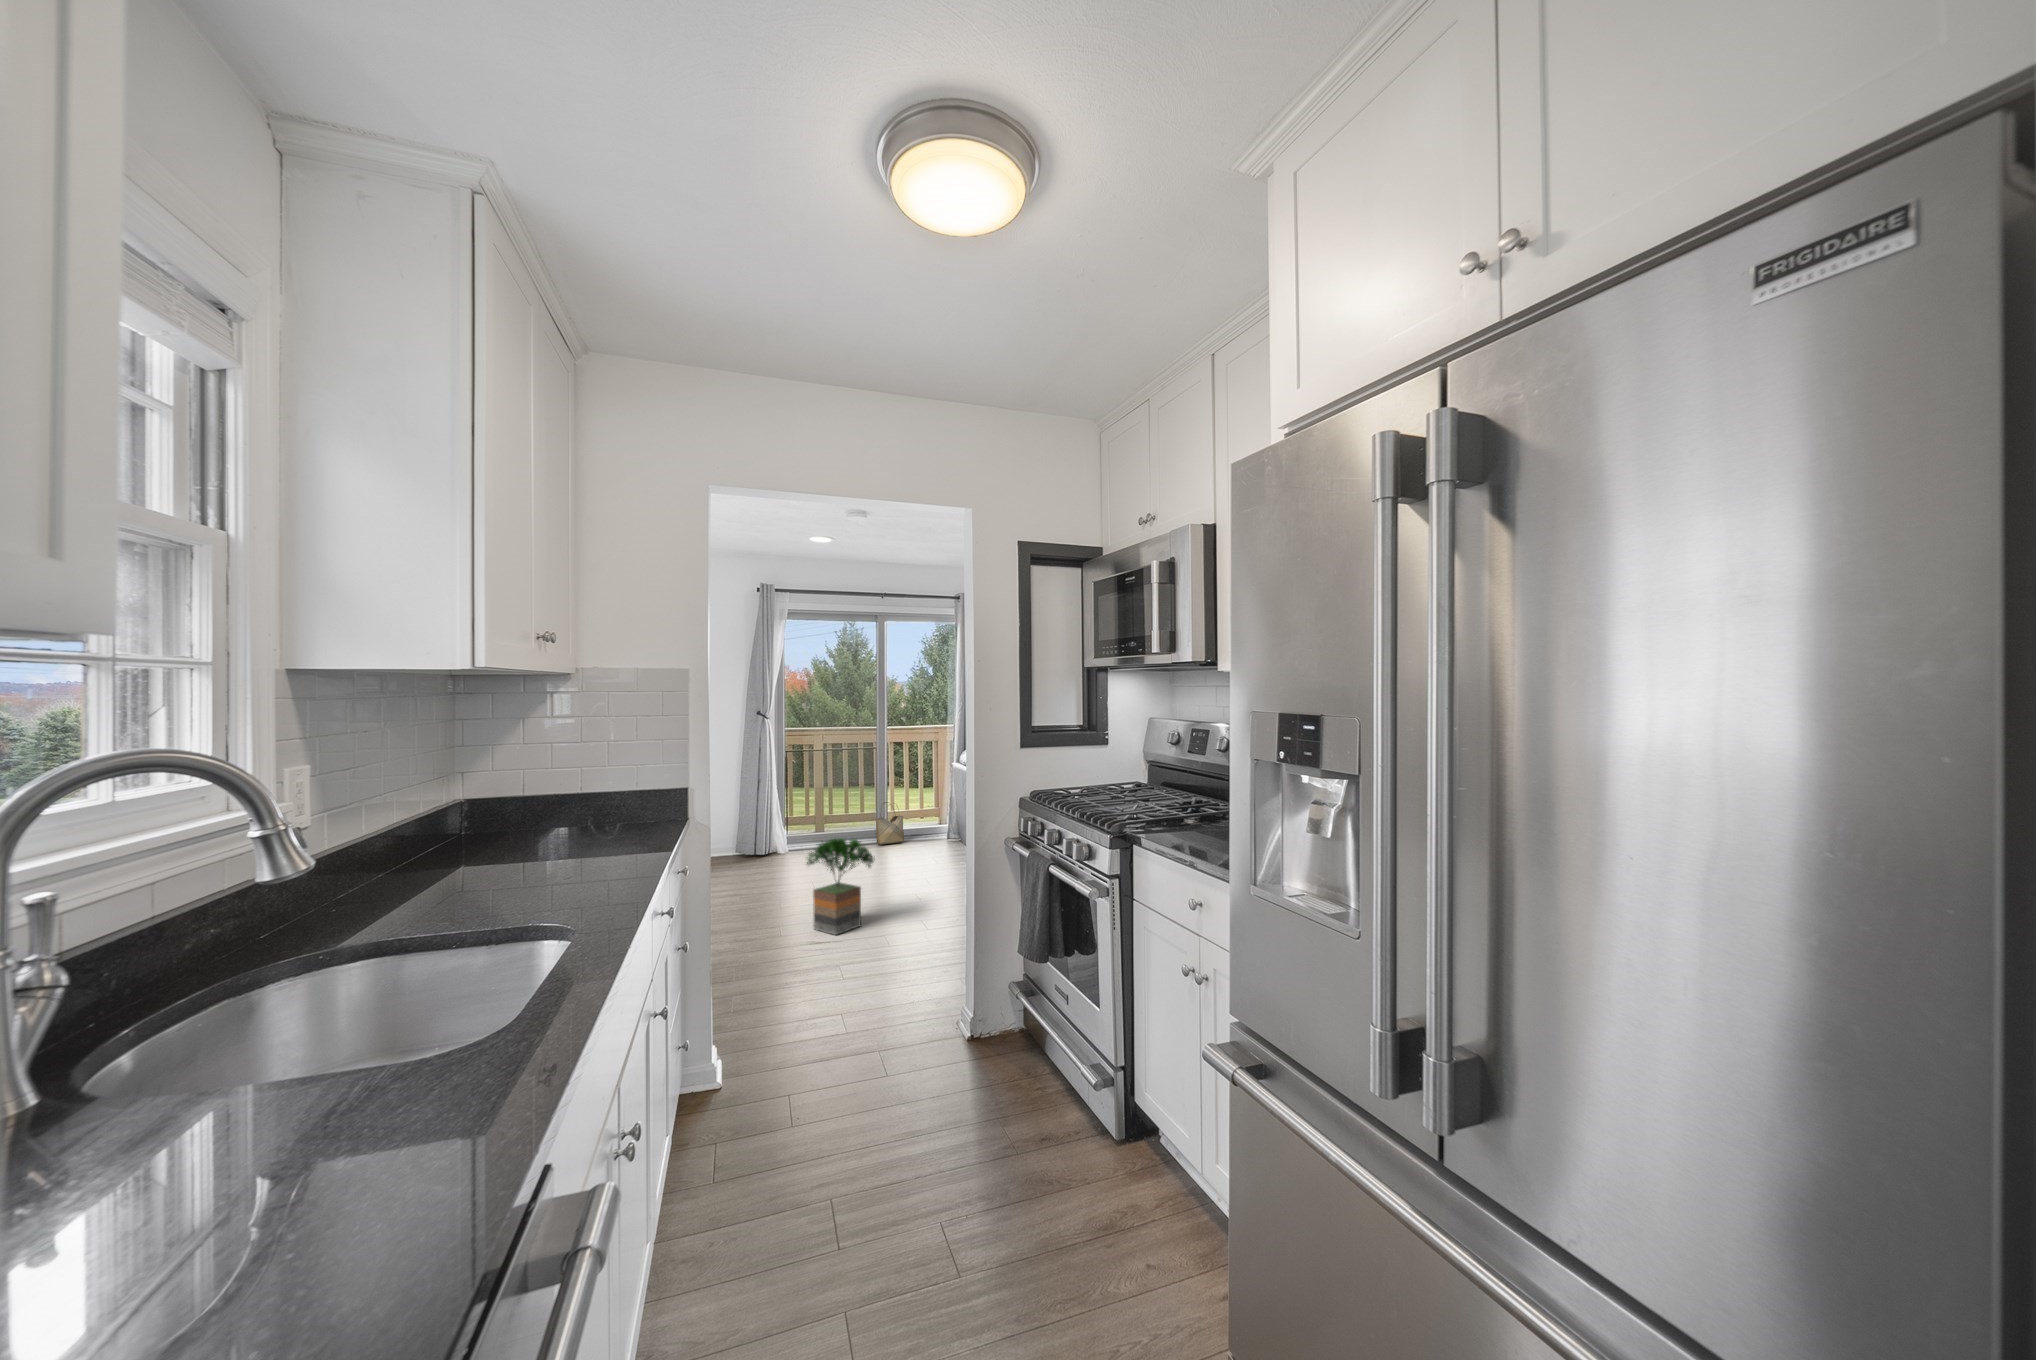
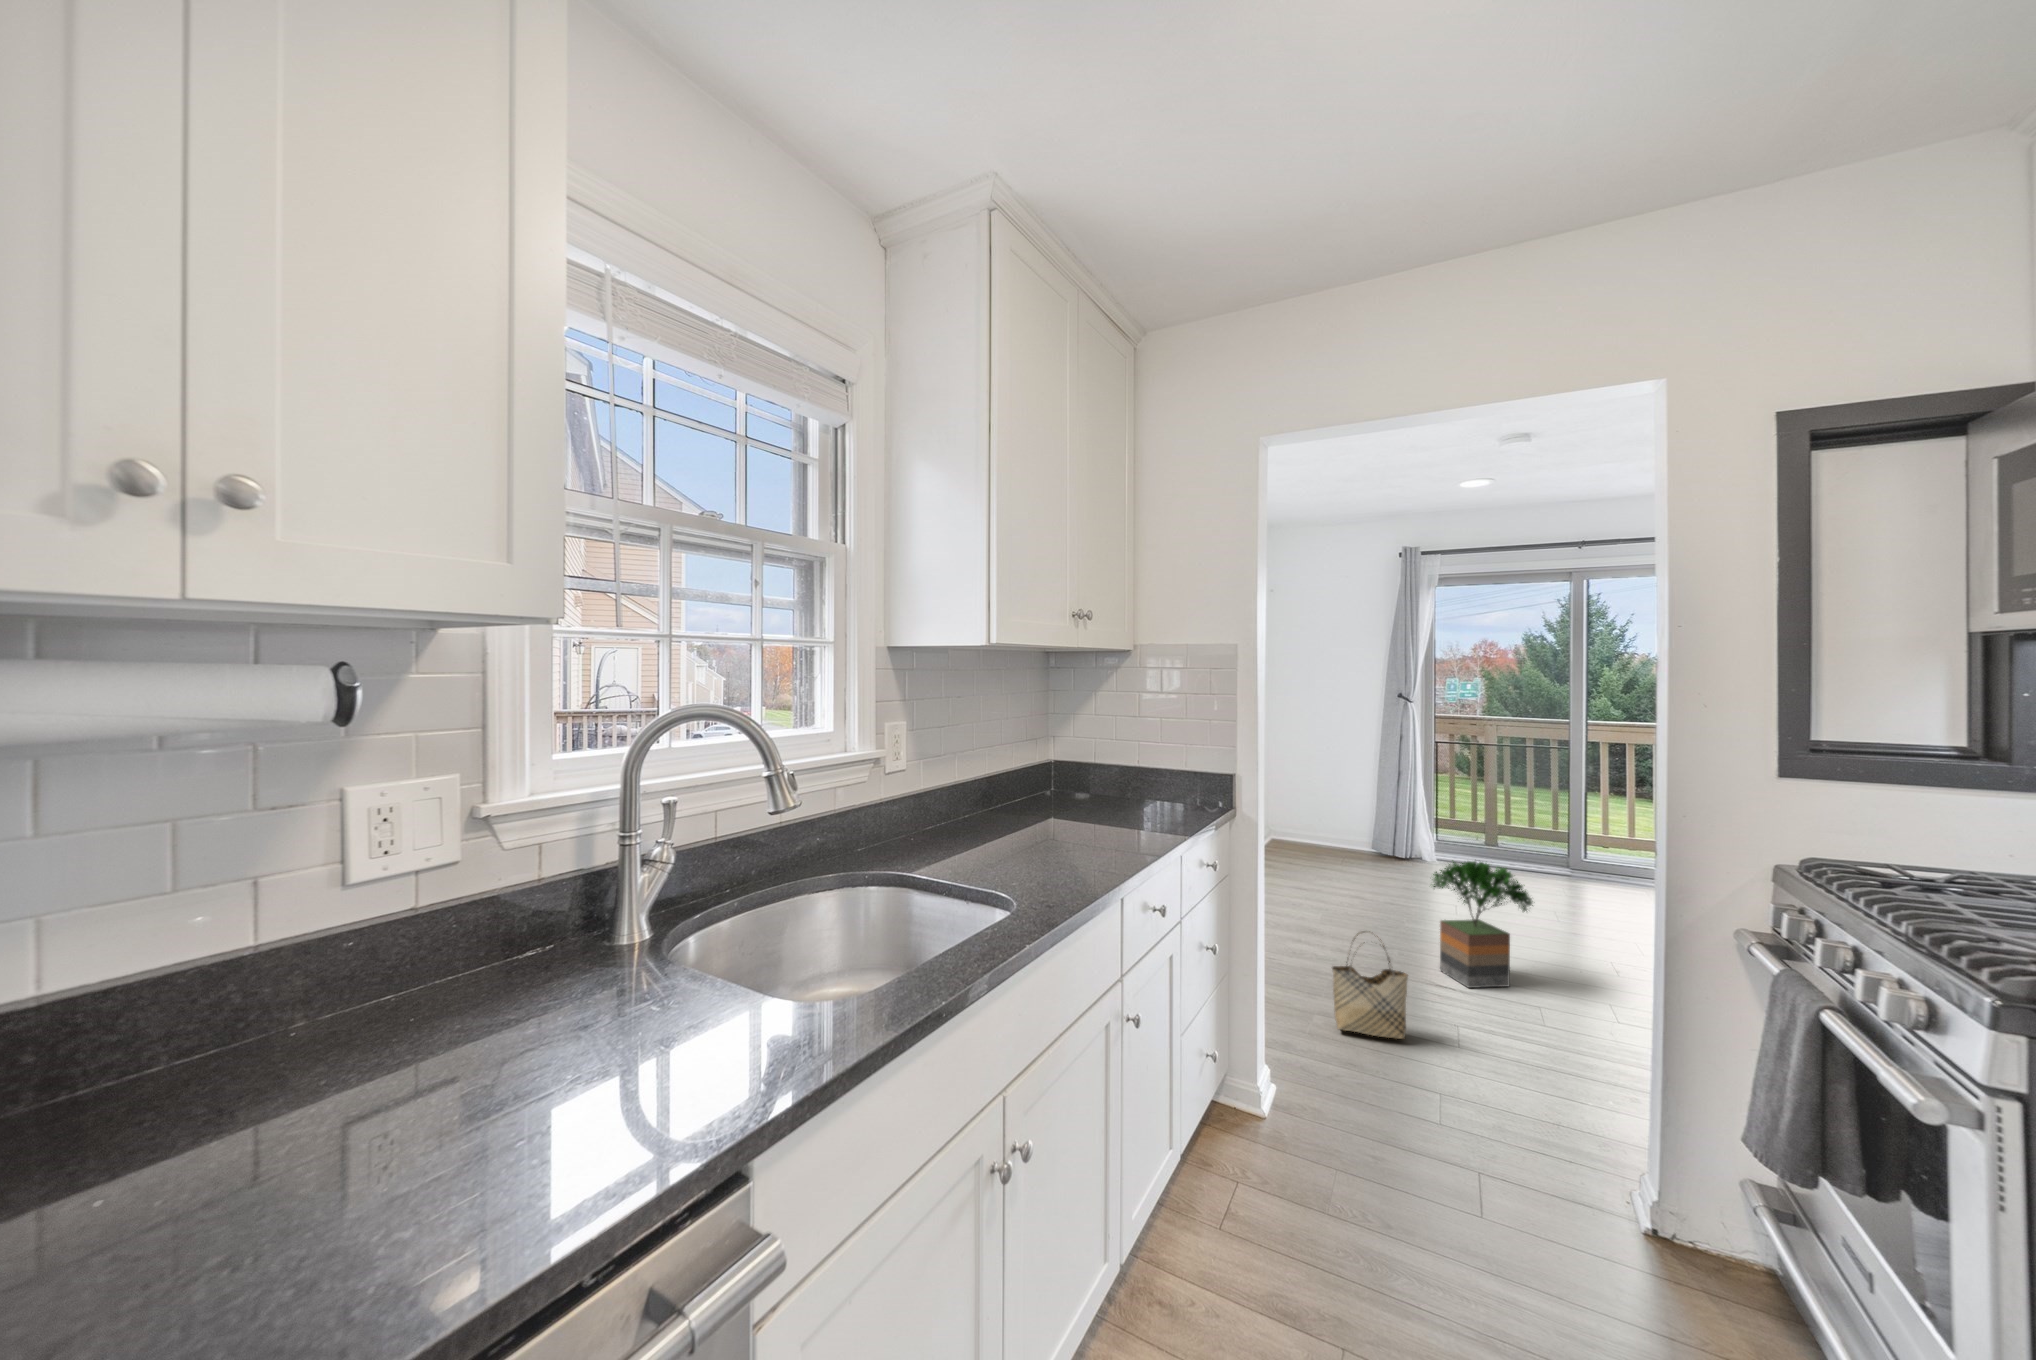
woven basket: present [875,802,904,844] -> present [1332,931,1408,1039]

